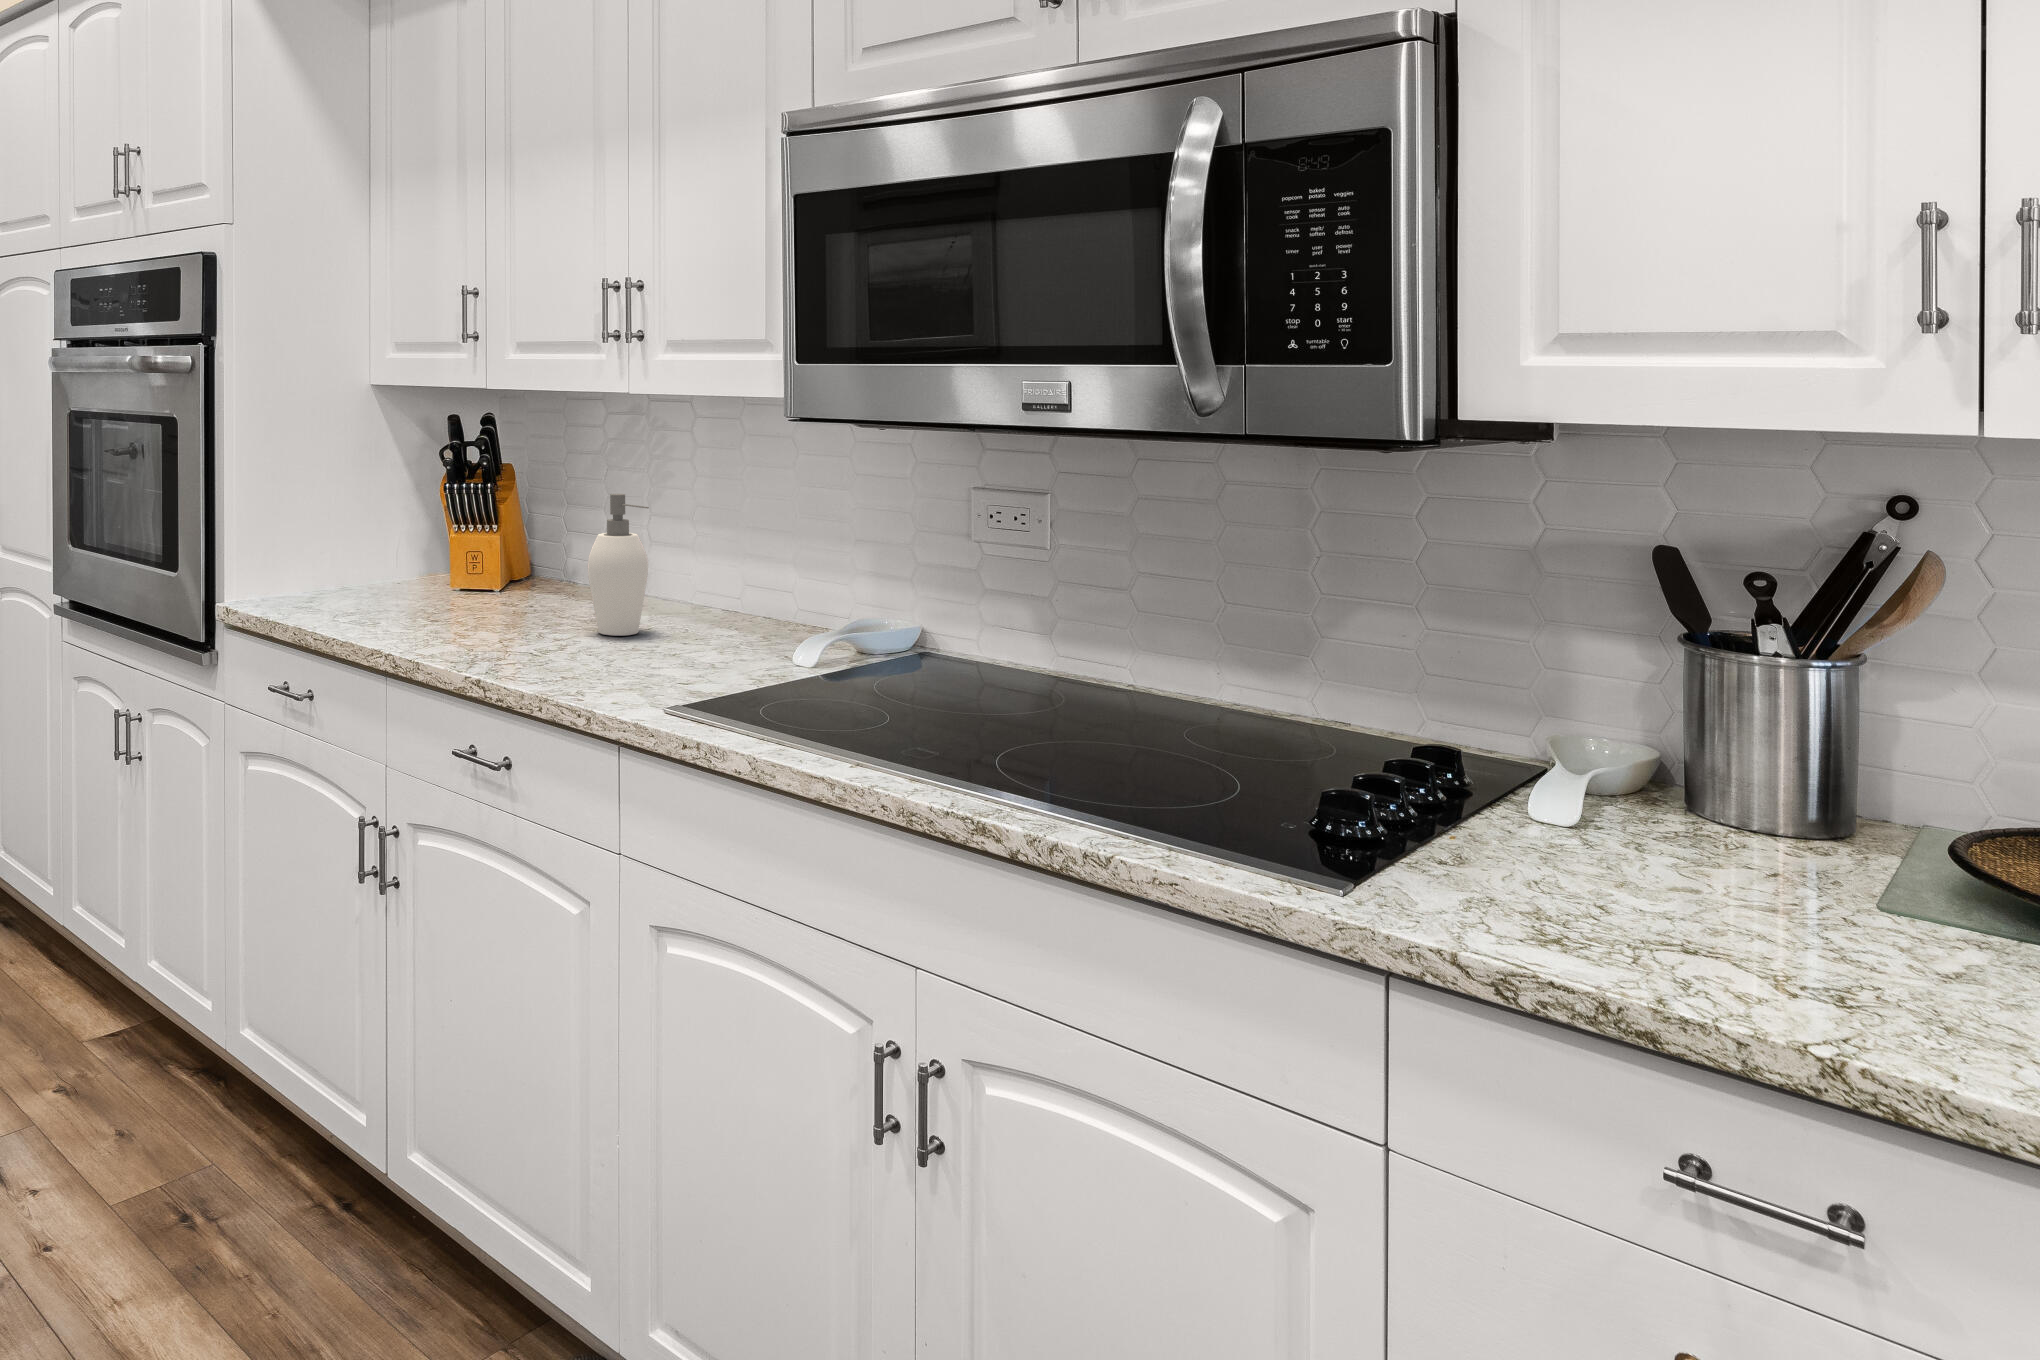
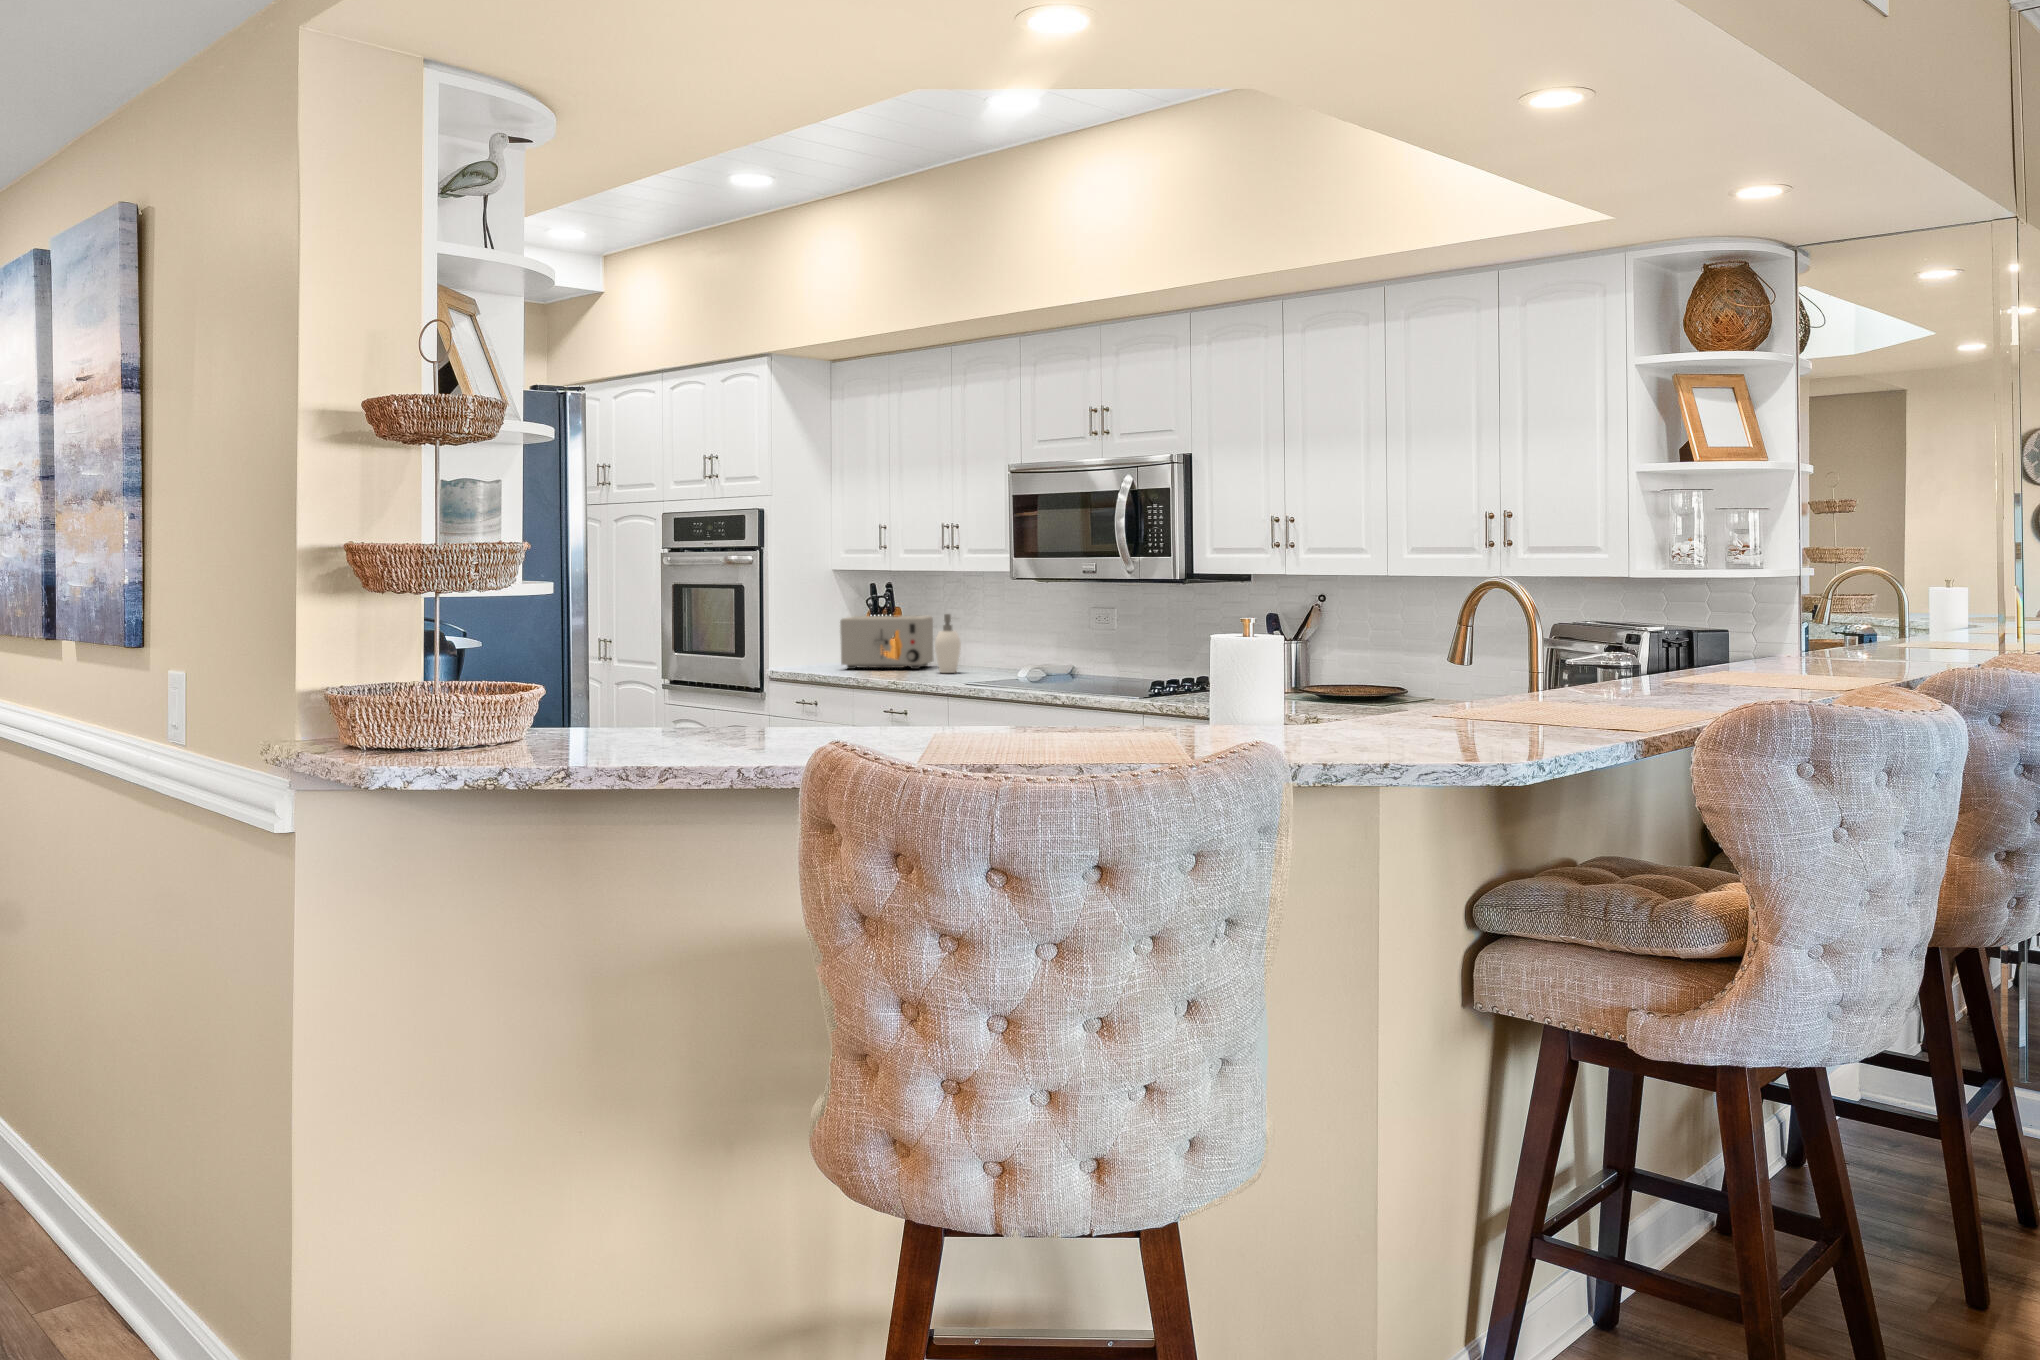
toaster: none [378,486,582,612] -> present [840,615,933,669]

